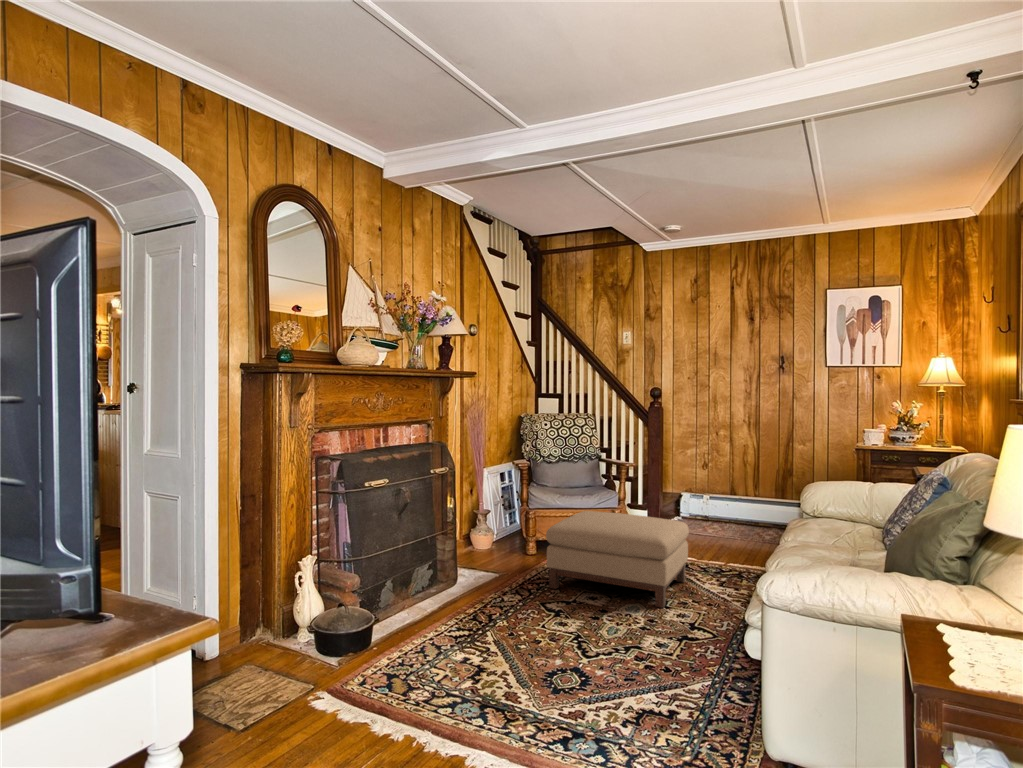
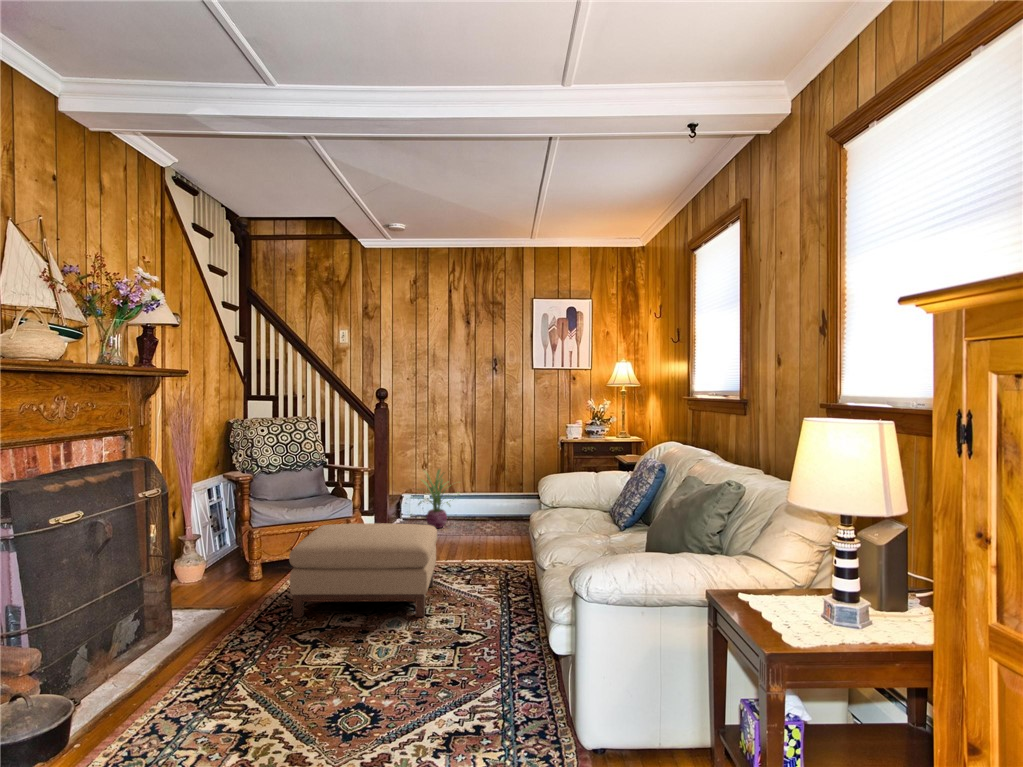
decorative plant: none [678,469,747,530] -> present [418,469,450,528]

